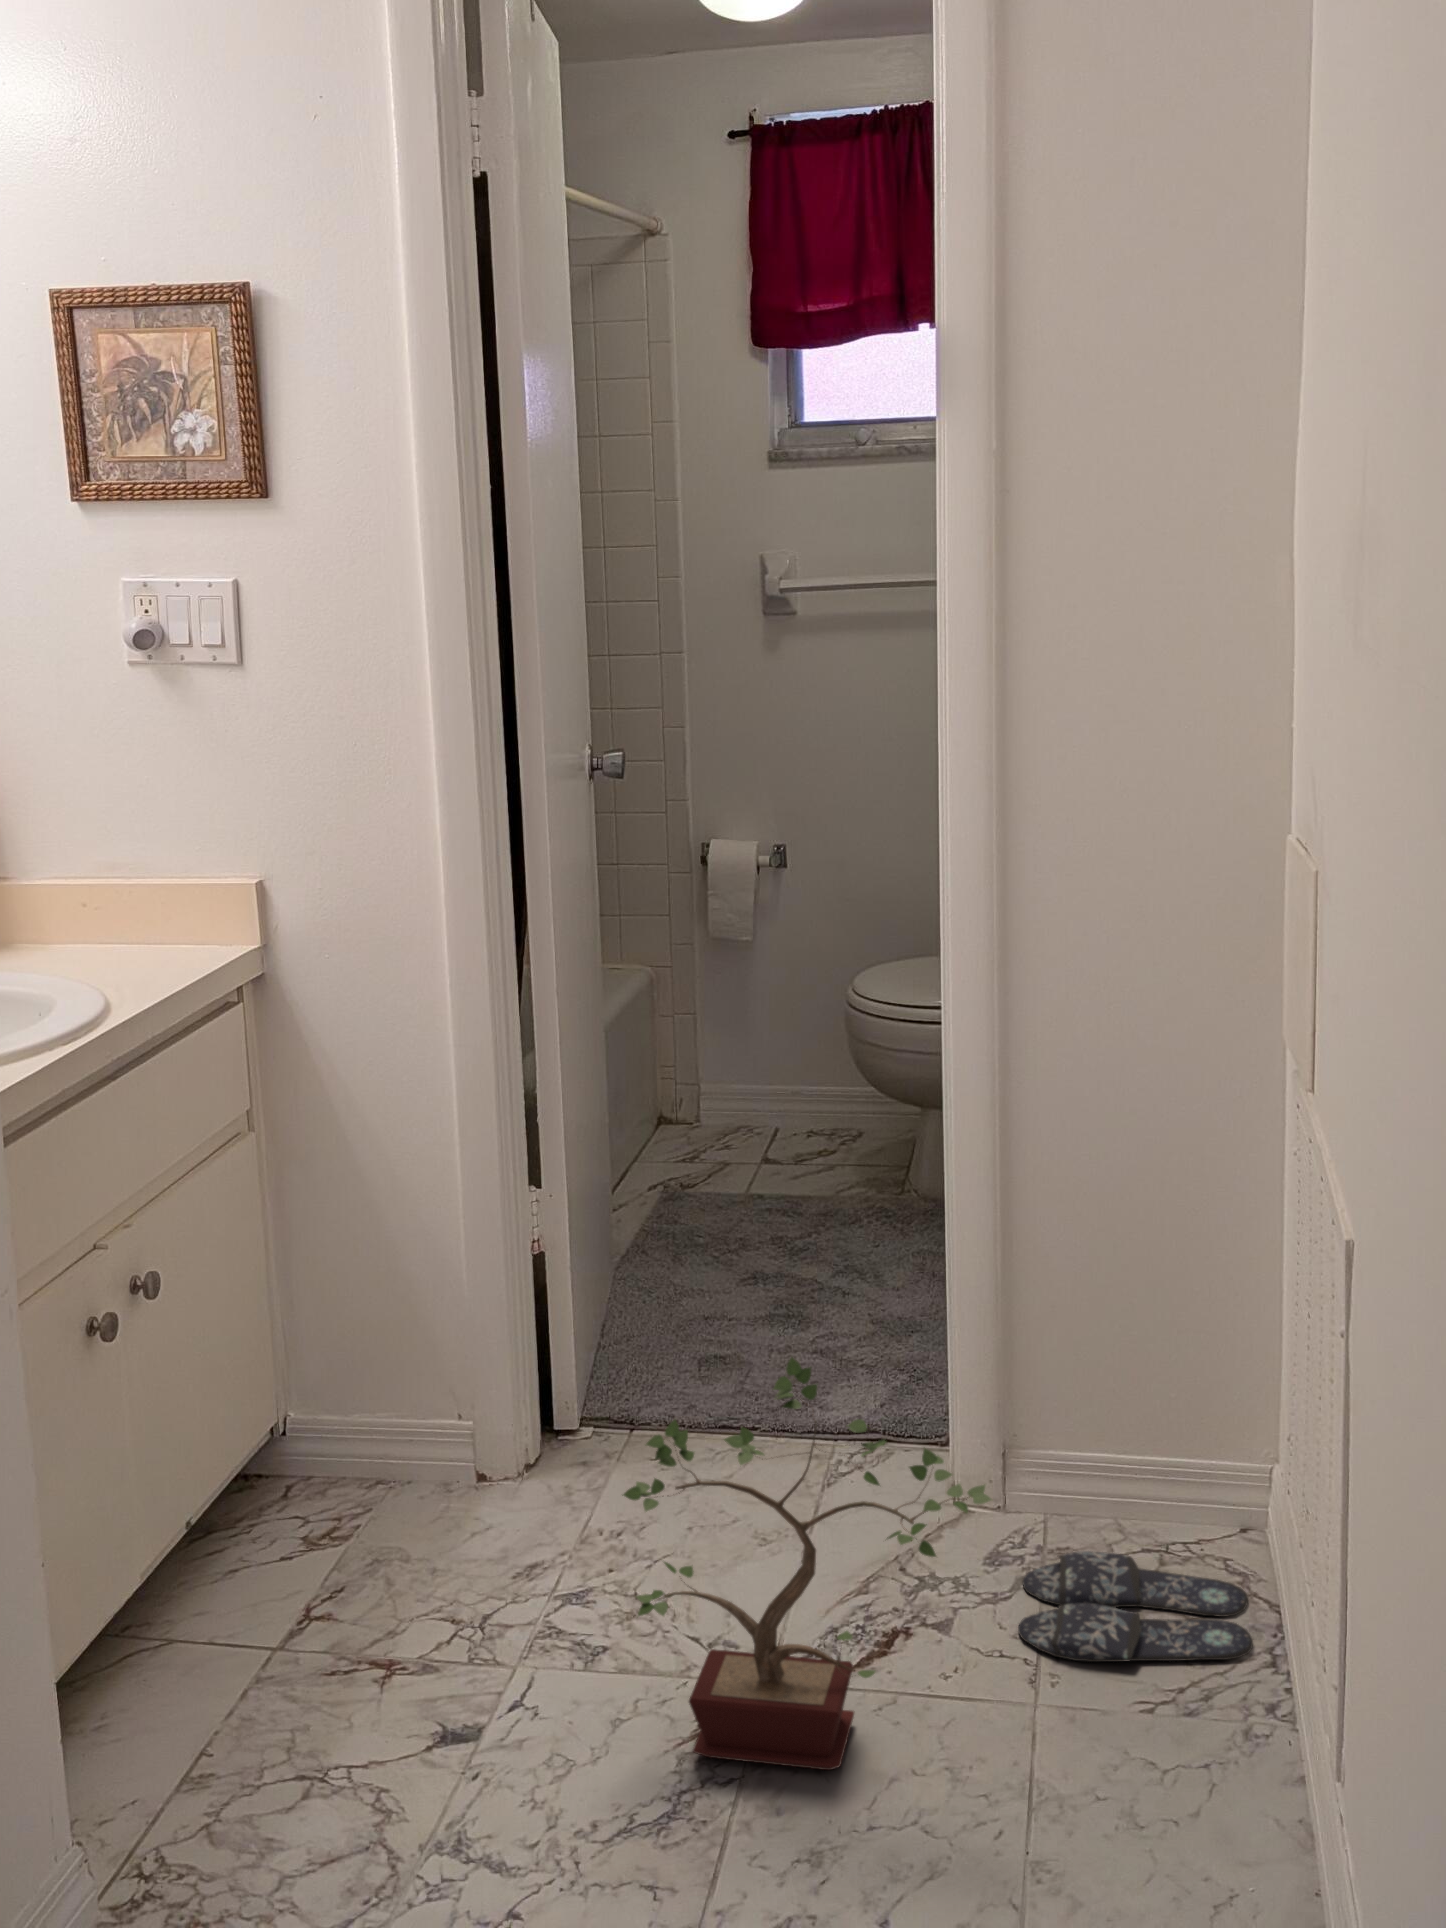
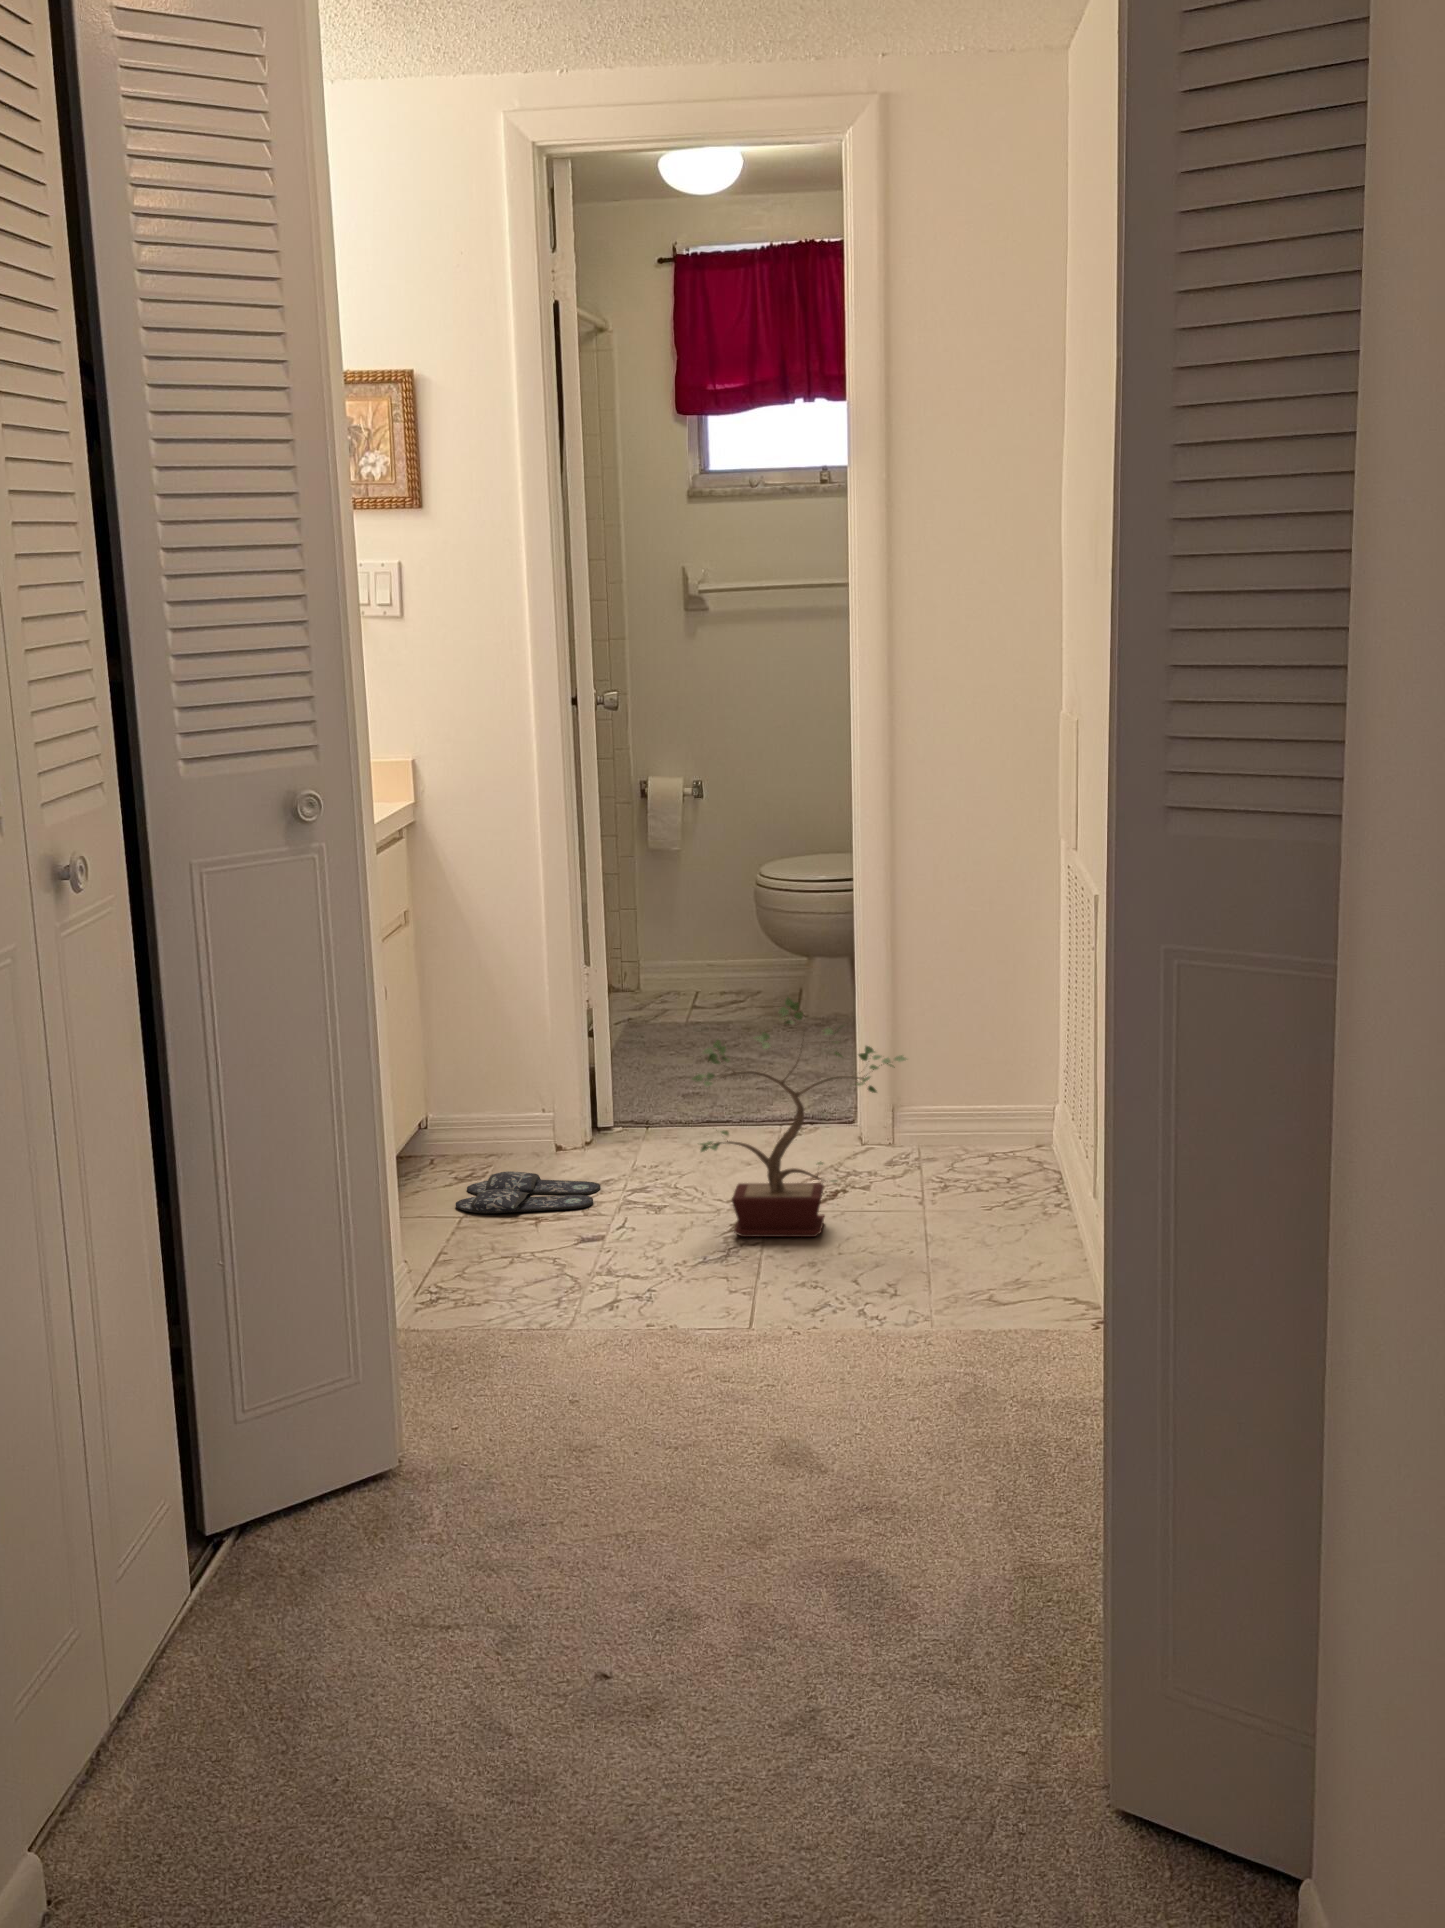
slippers: present [1018,1551,1253,1662] -> present [456,1171,600,1213]

